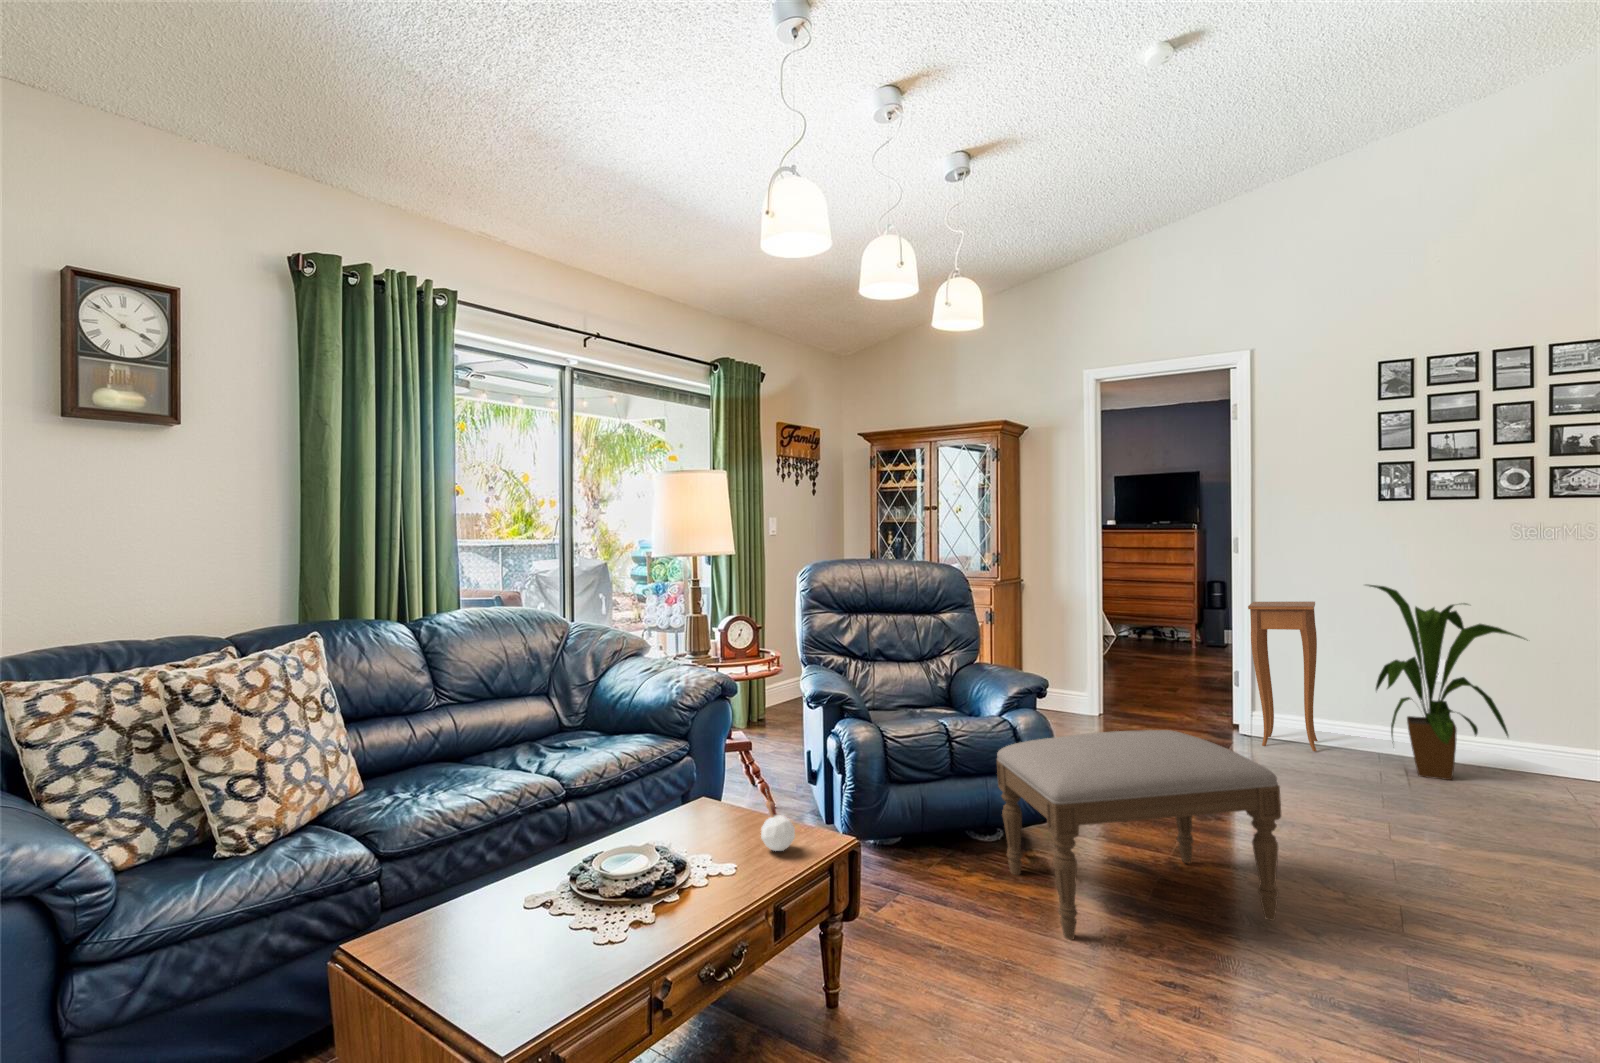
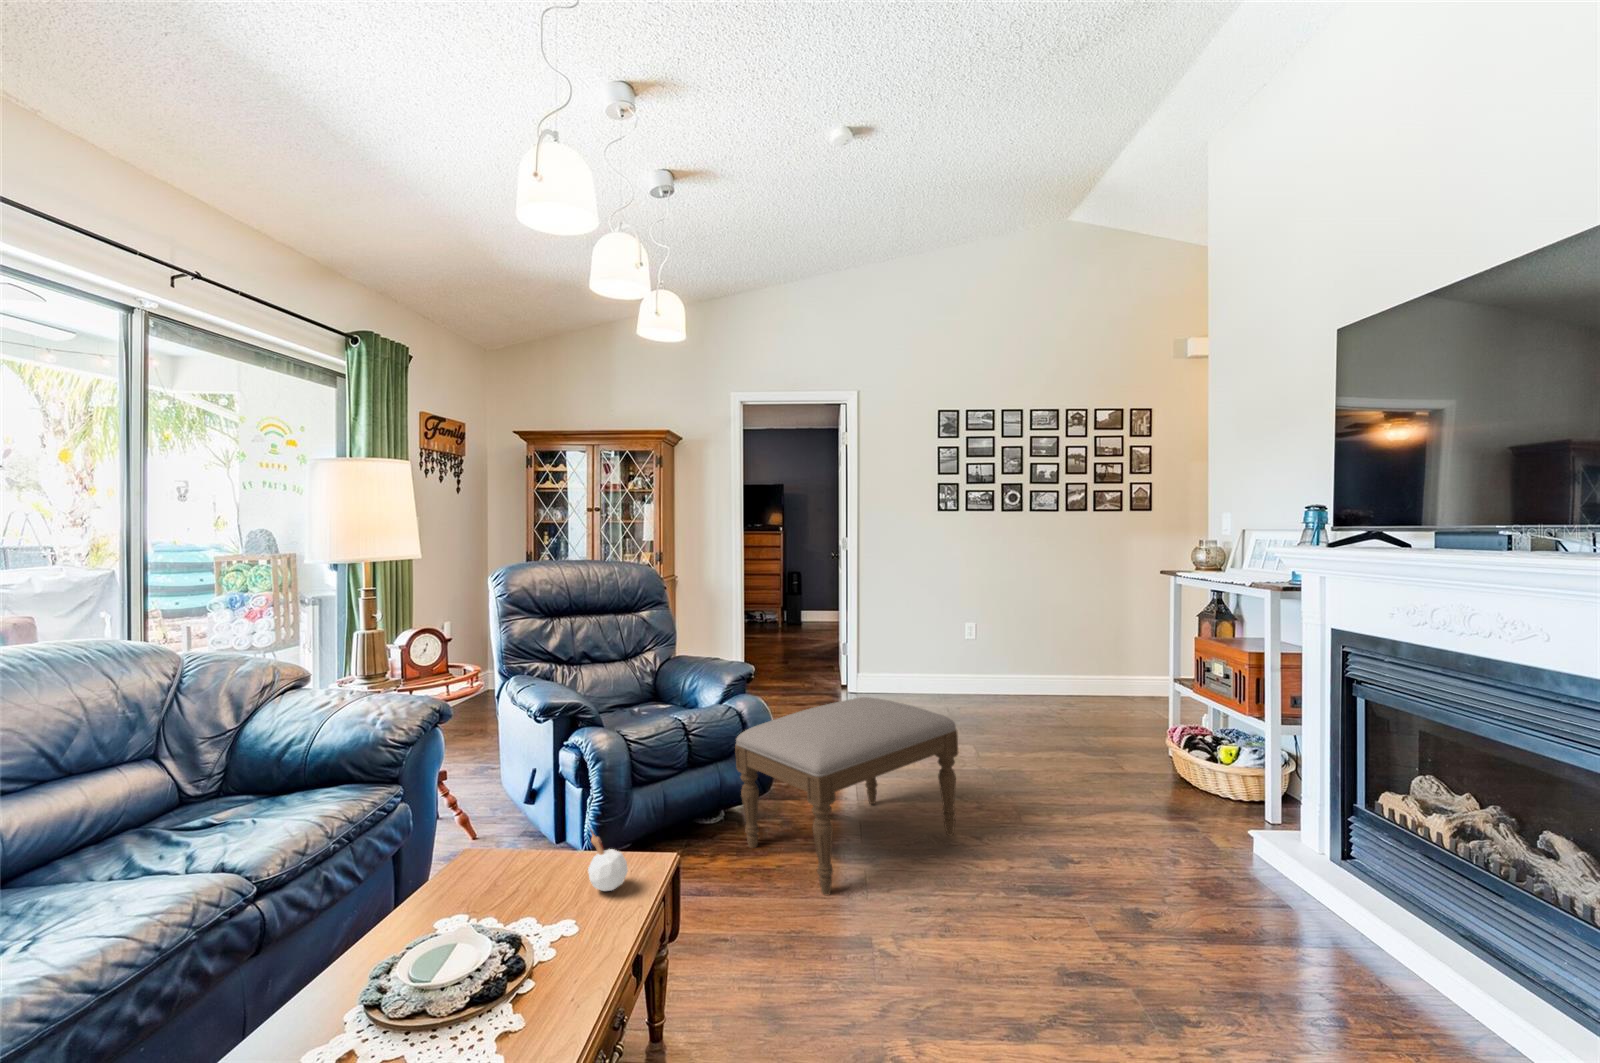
house plant: present [1368,585,1528,780] -> none [936,571,1023,707]
side table: present [1248,601,1318,751] -> none [857,585,903,699]

